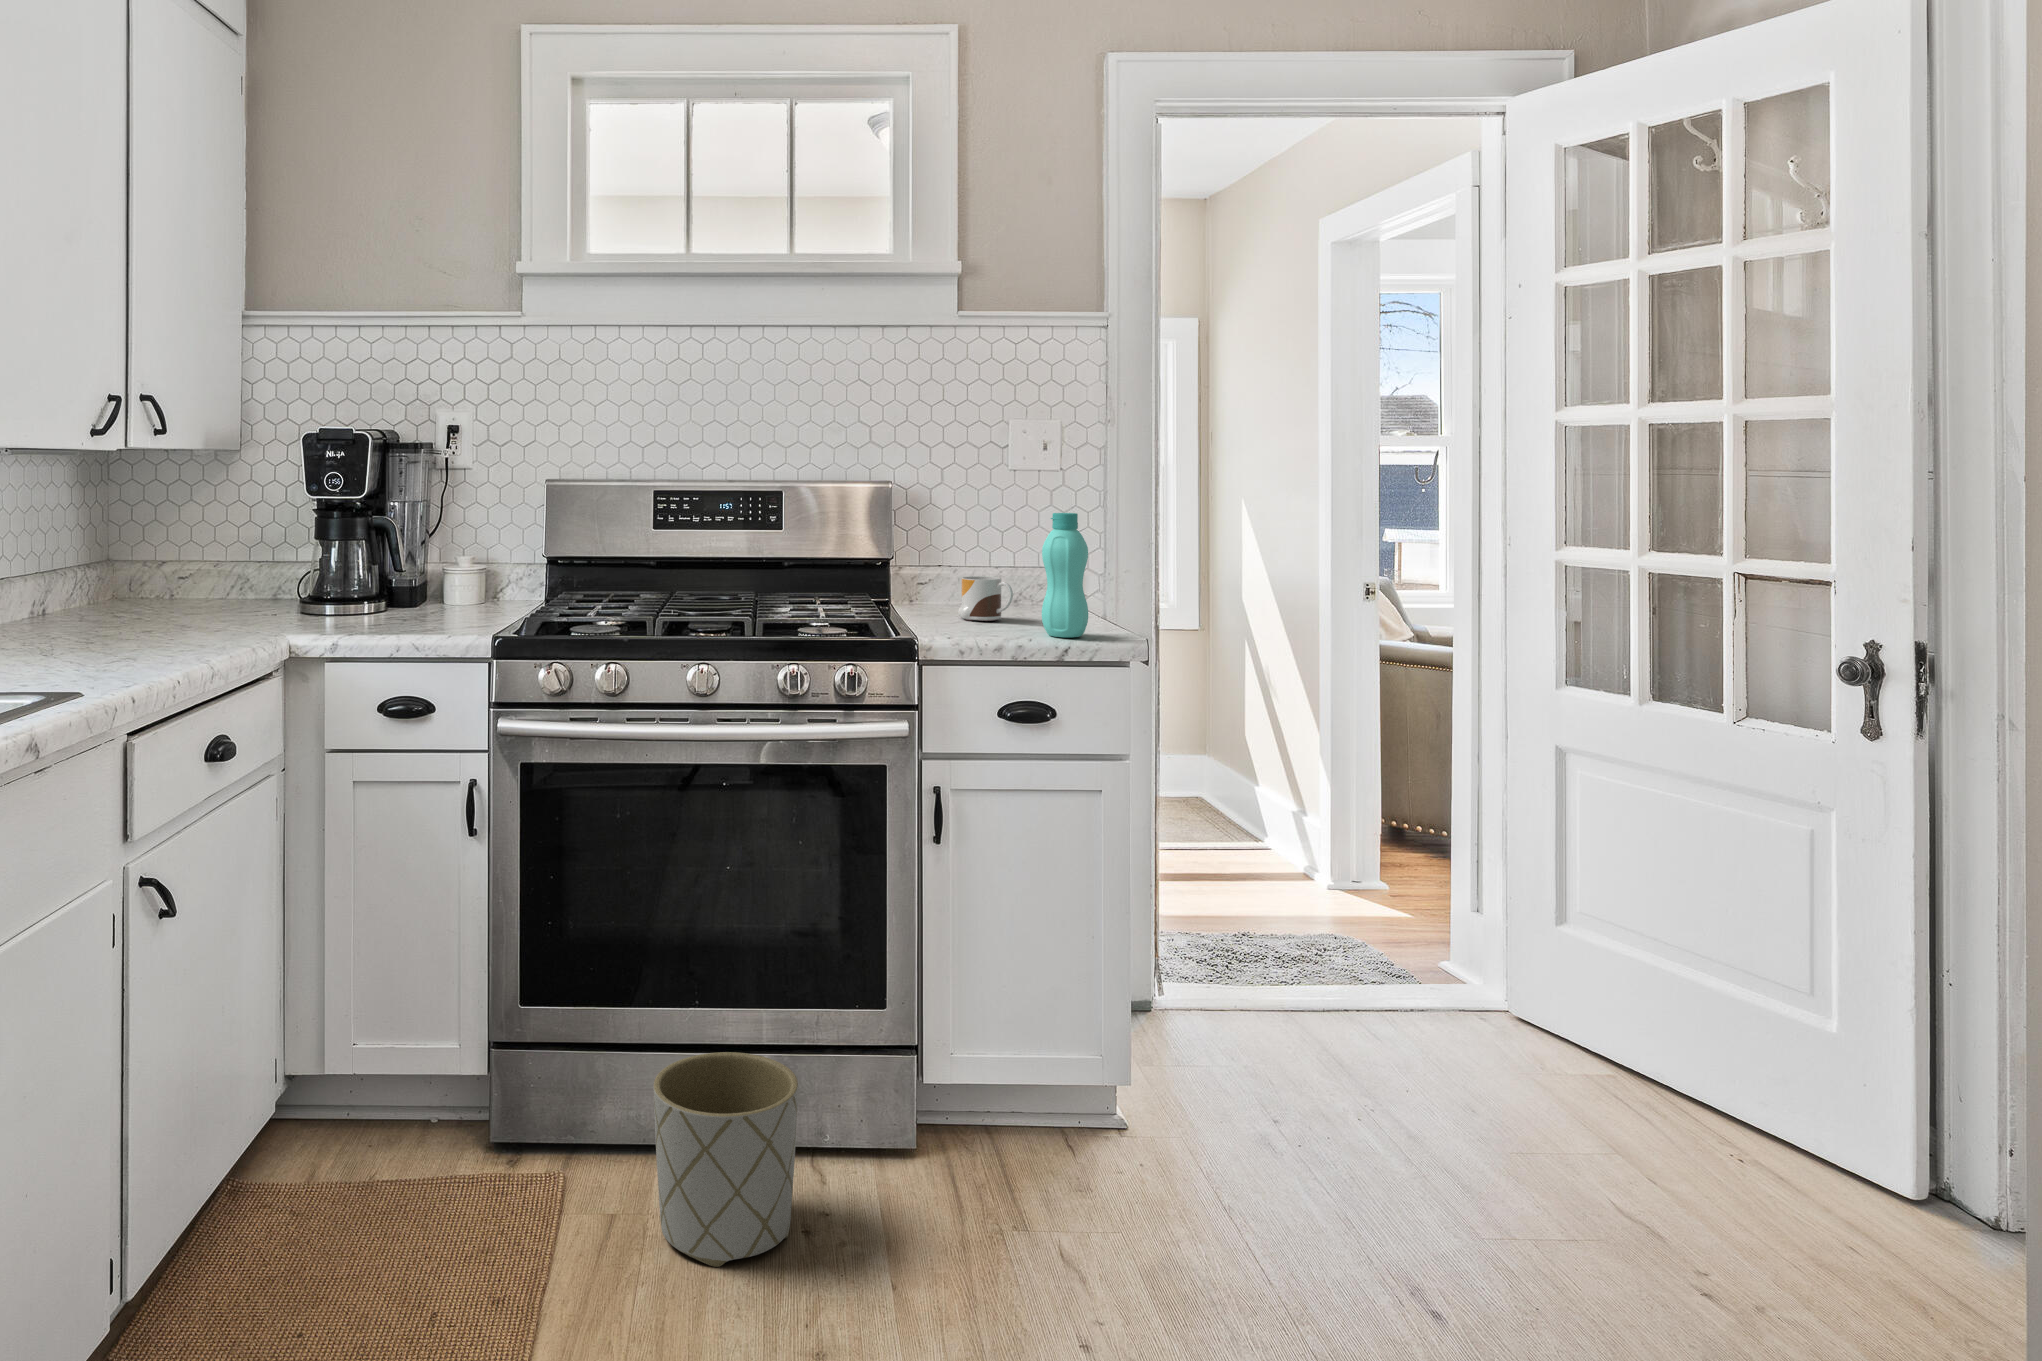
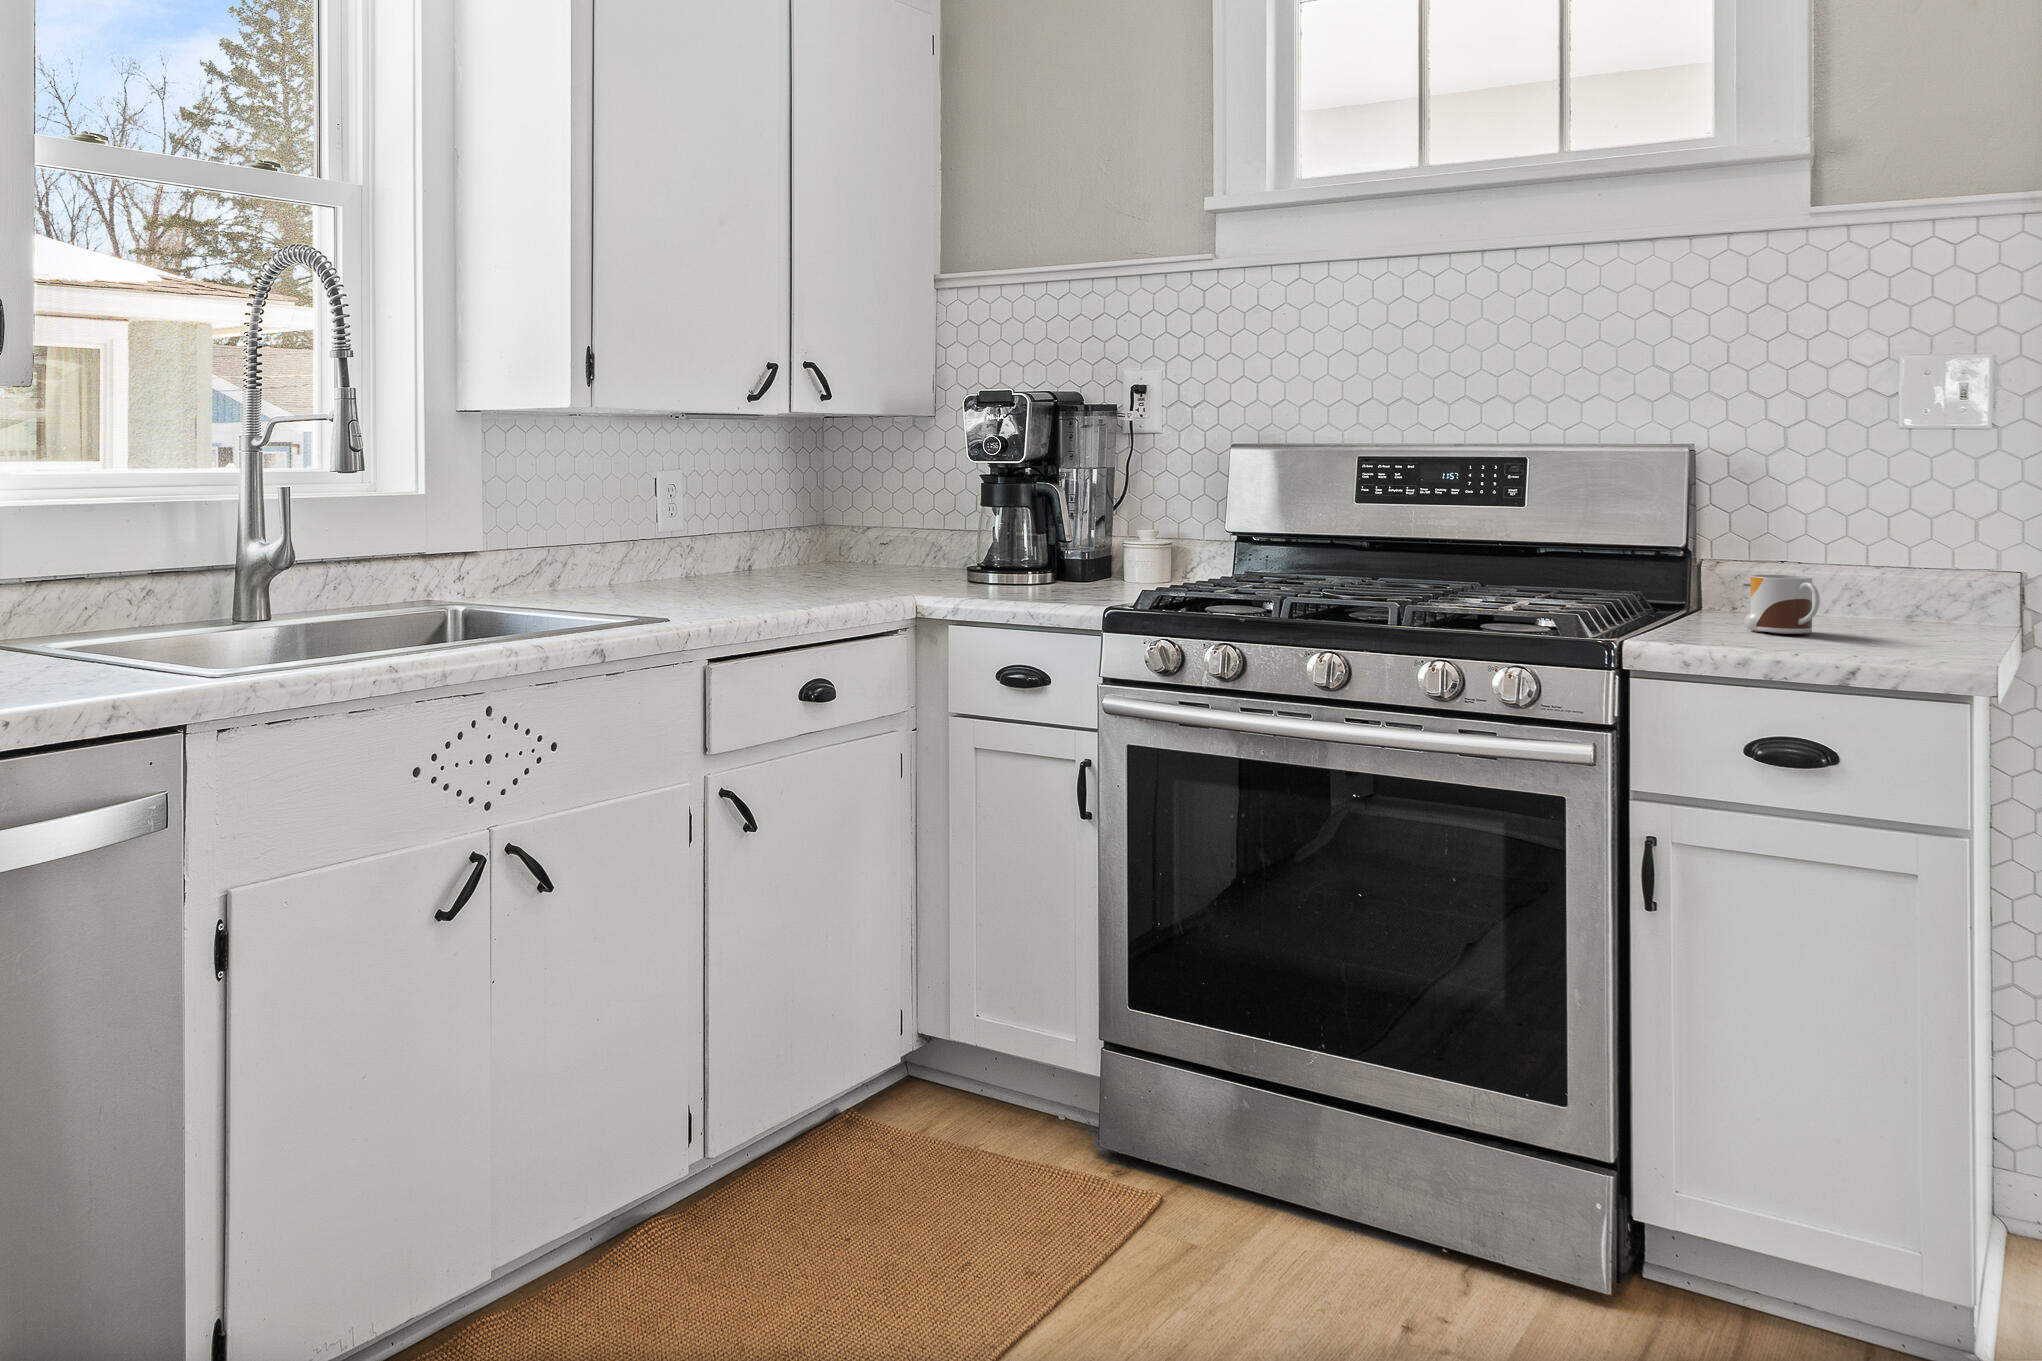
bottle: present [1042,513,1088,637] -> none [1838,488,1914,659]
planter: present [653,1052,798,1267] -> none [1222,1088,1395,1310]

